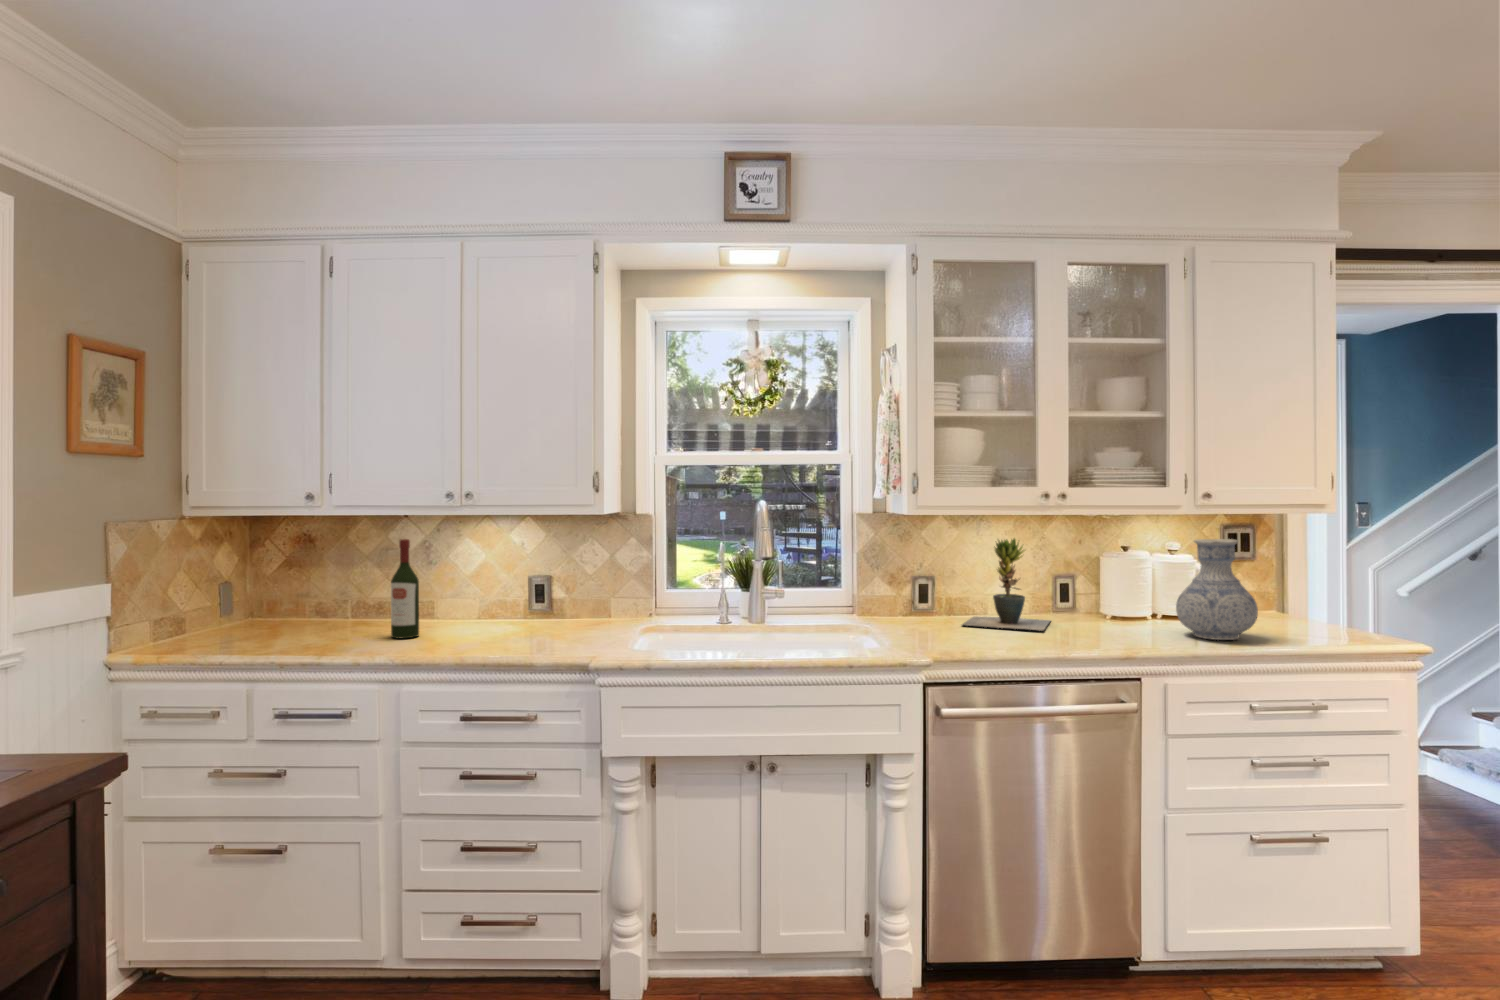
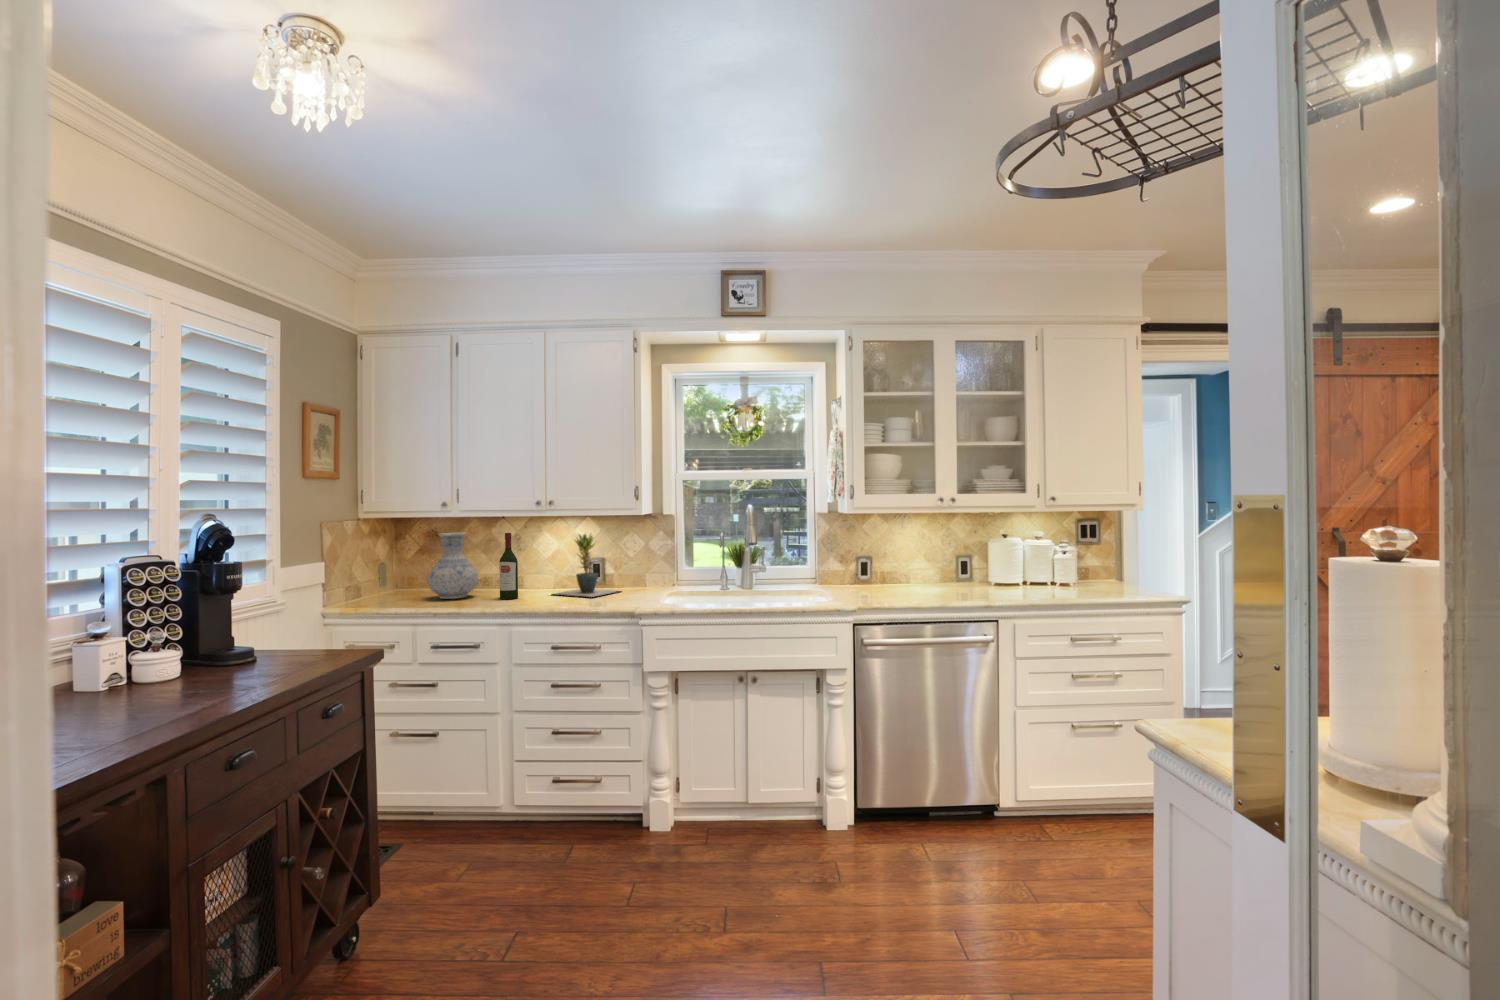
potted plant: present [963,538,1050,630] -> present [552,534,618,597]
vase: present [1176,539,1258,640] -> present [428,533,478,599]

